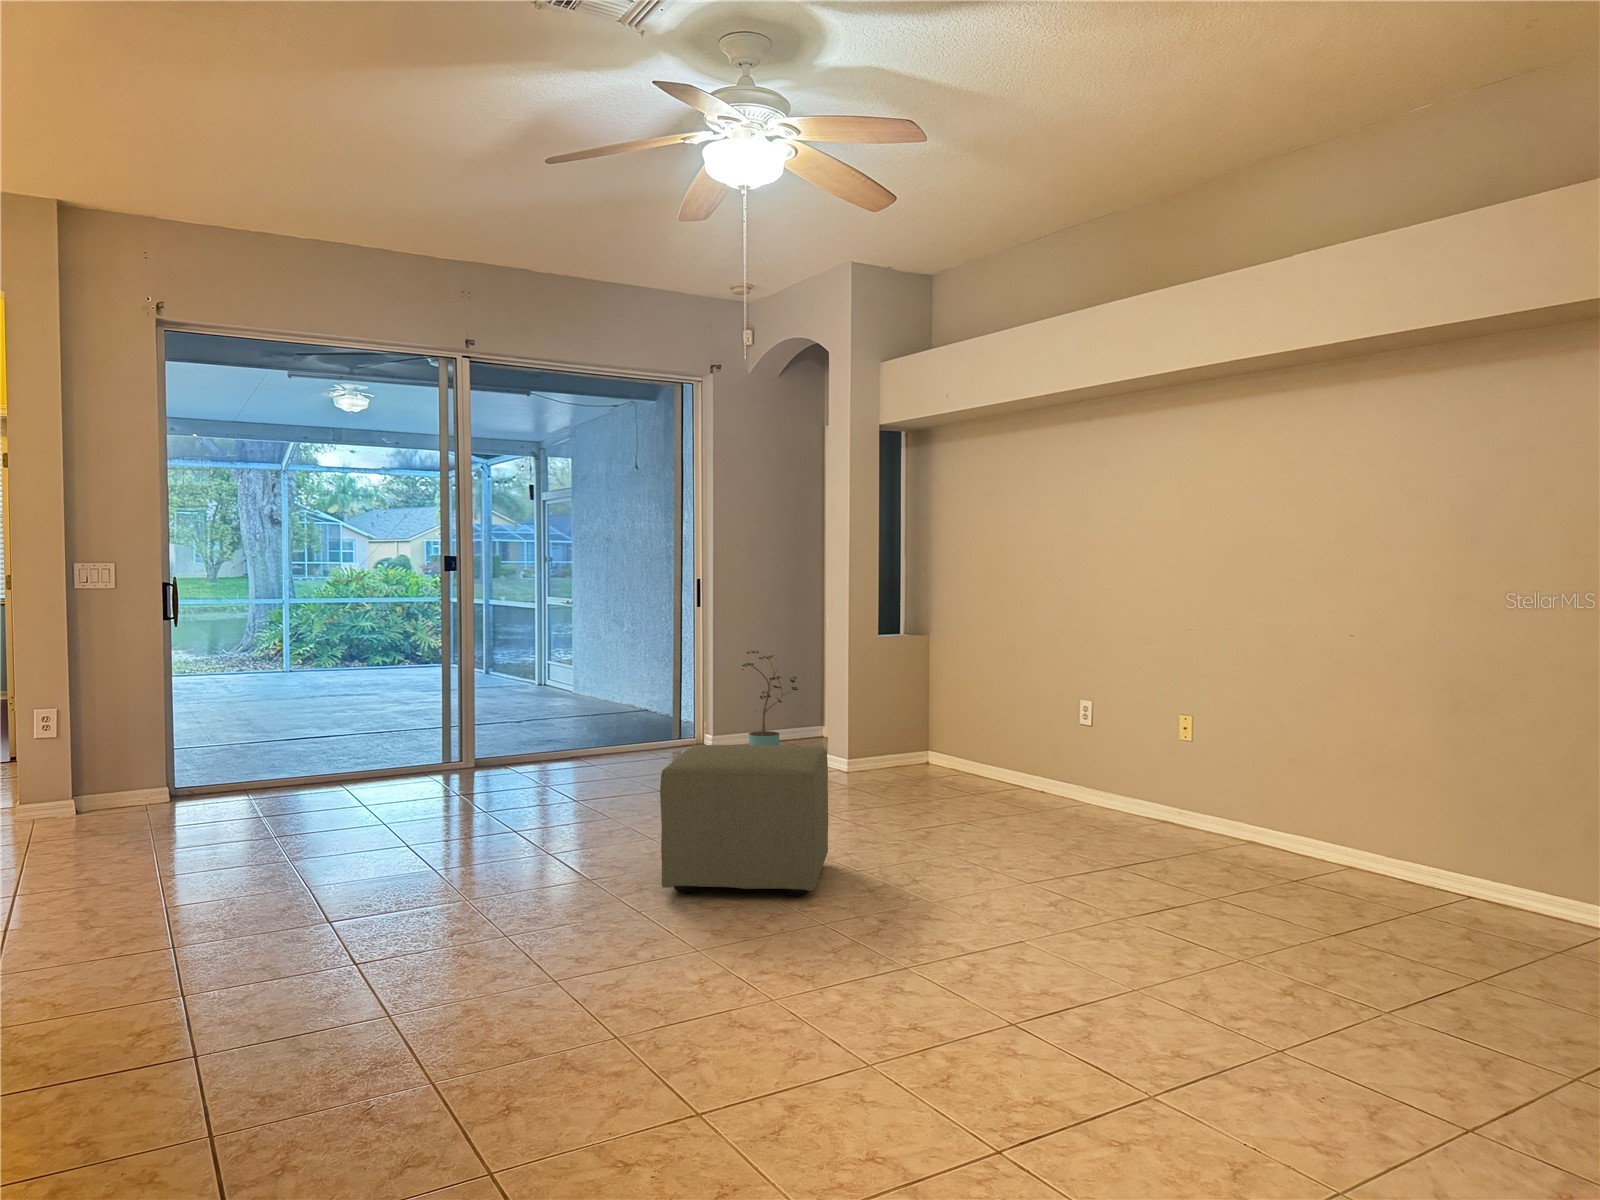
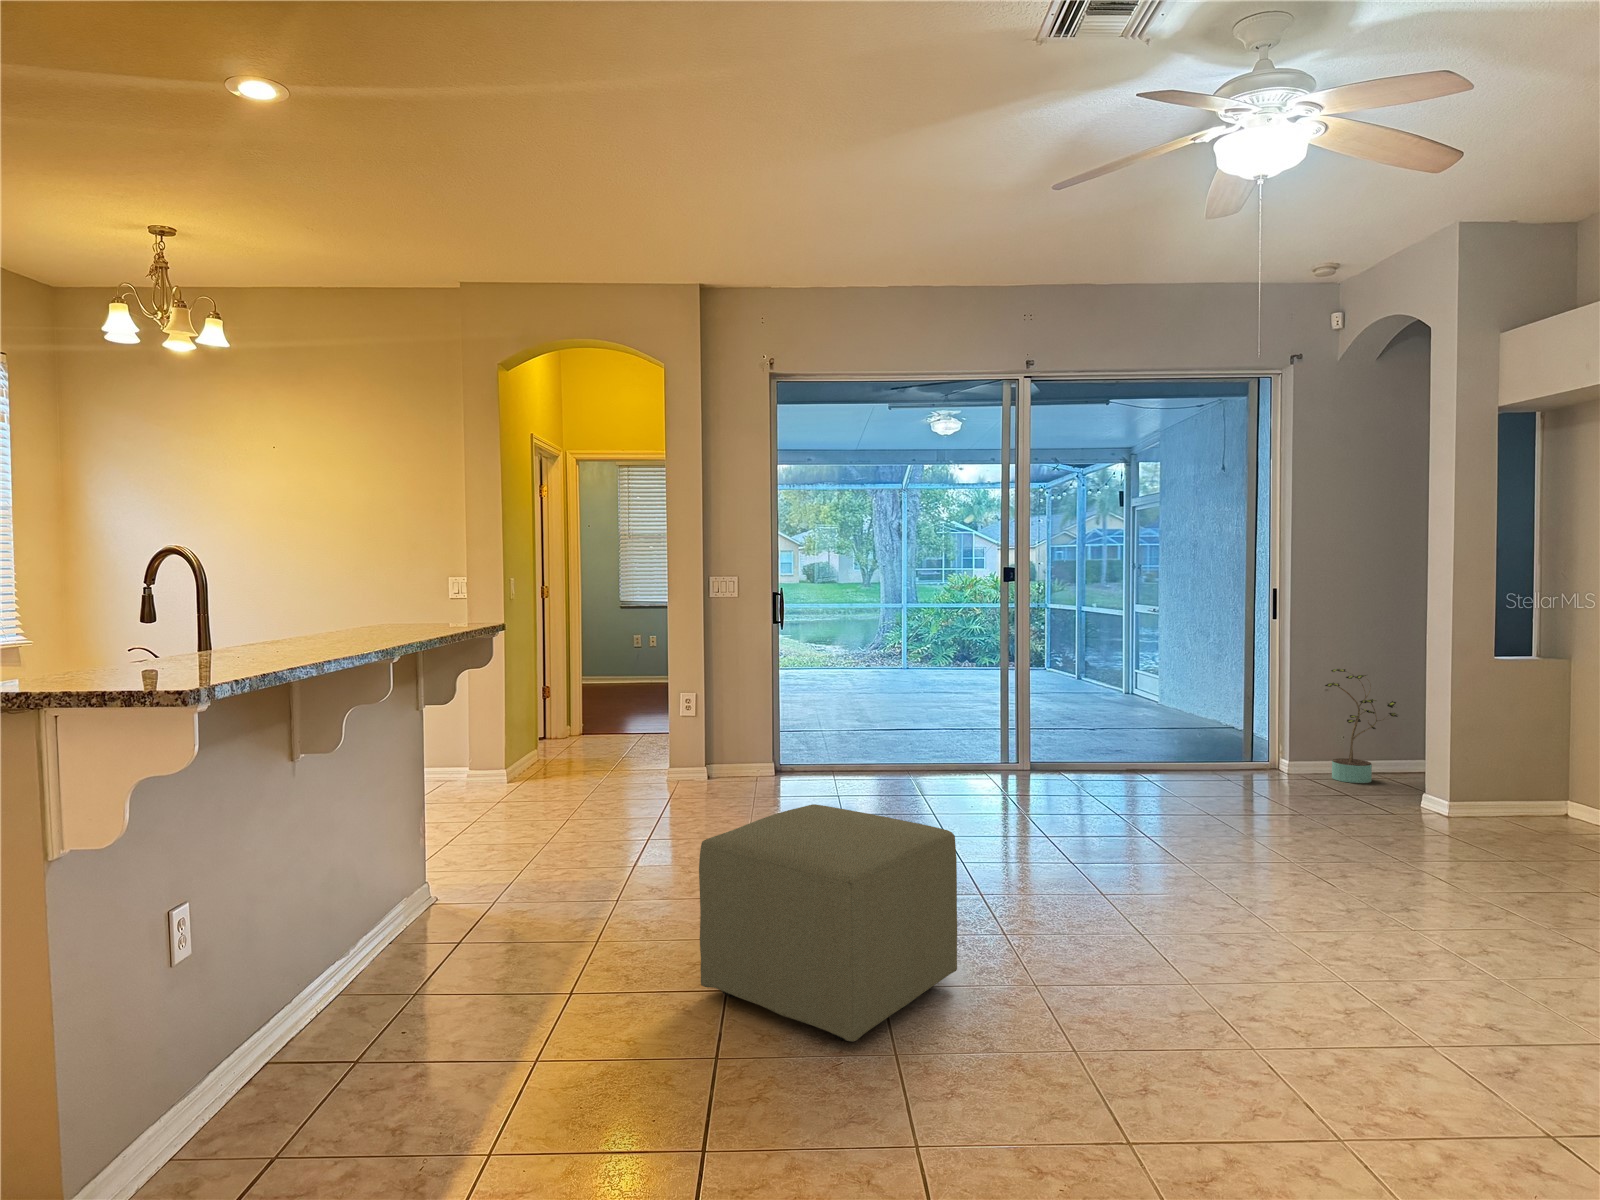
ottoman: present [660,745,828,896] -> present [699,804,957,1042]

